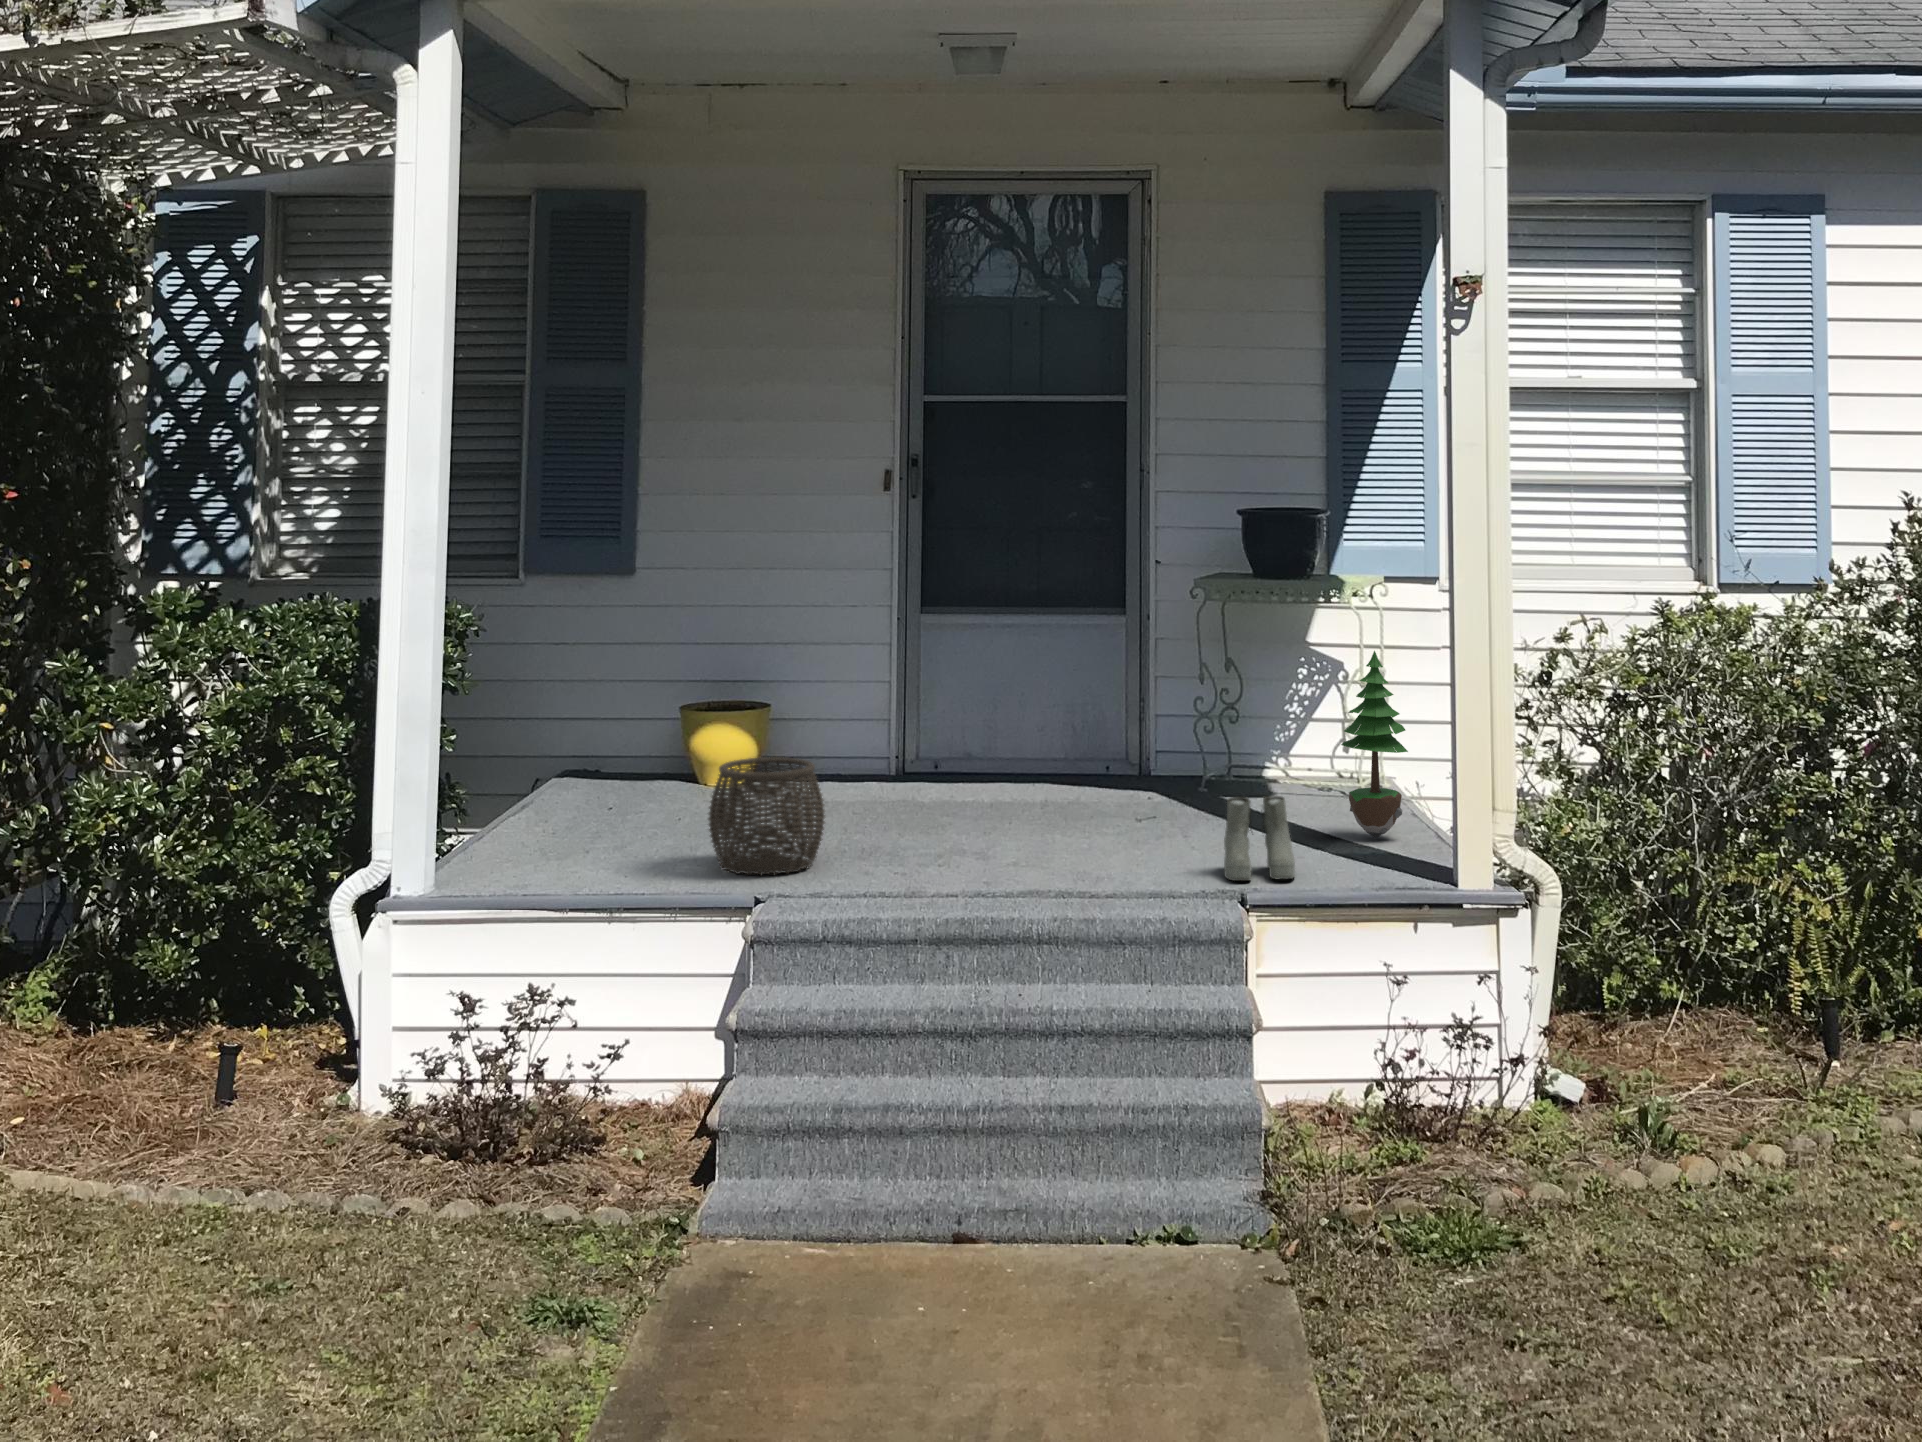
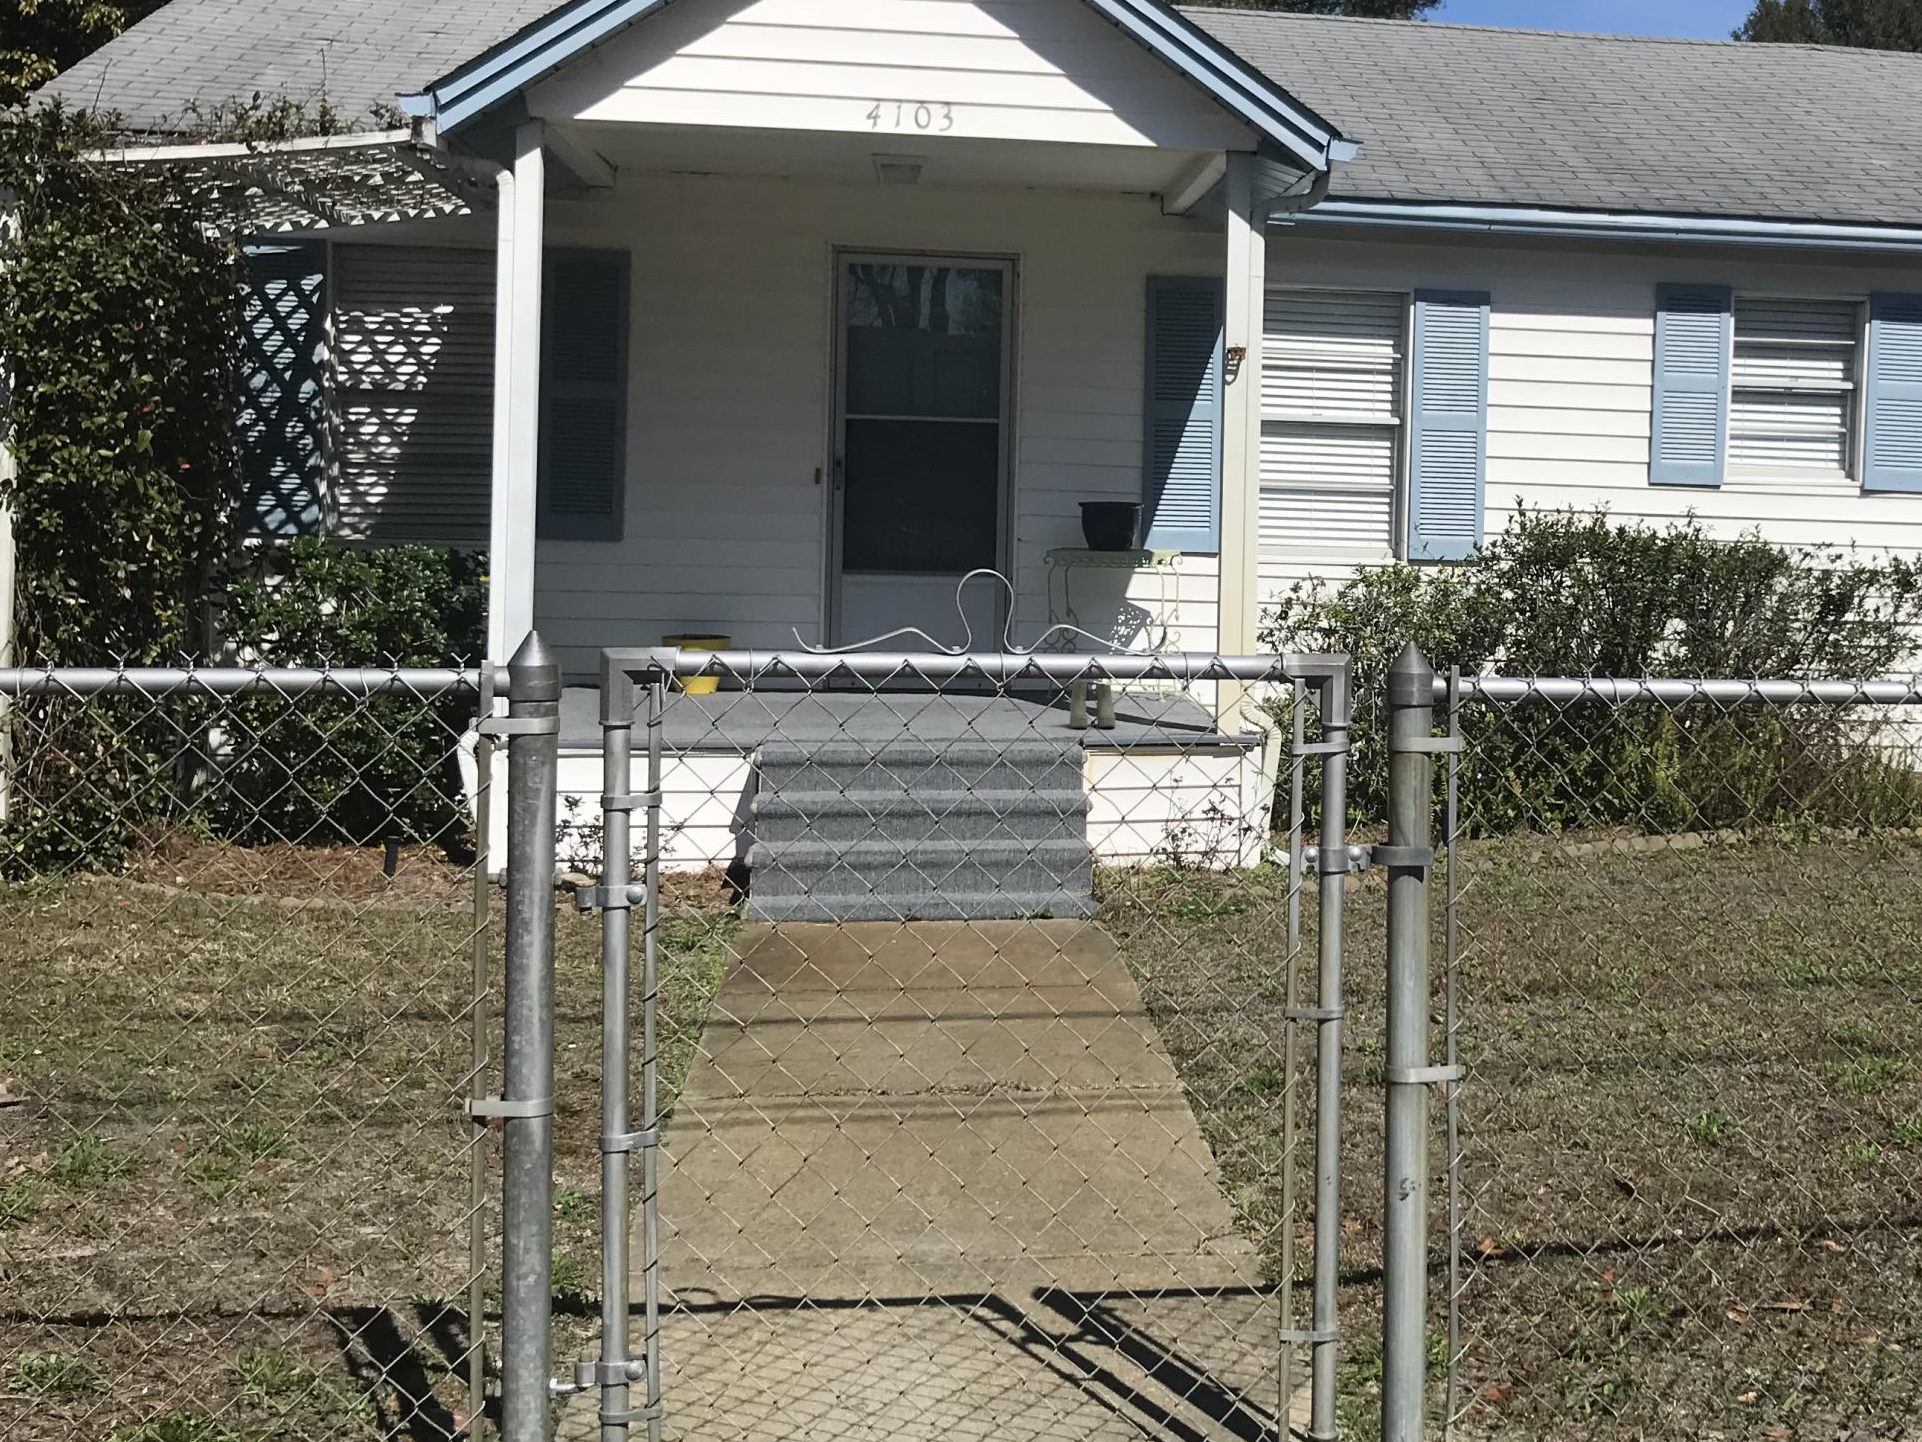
potted tree: present [1341,651,1408,838] -> none [1147,590,1192,714]
woven basket: present [708,757,825,875] -> none [724,654,805,727]

